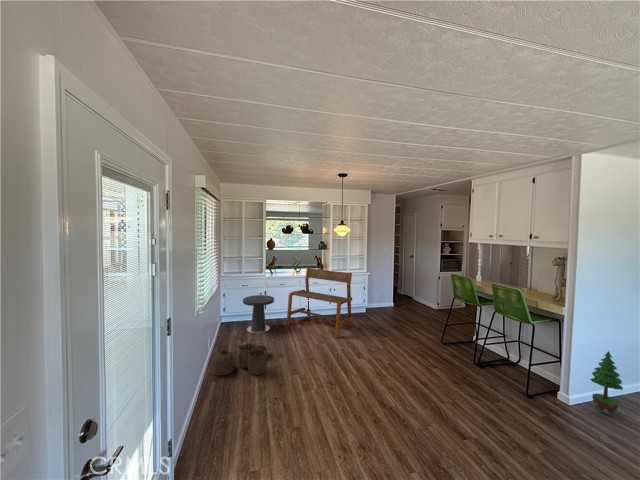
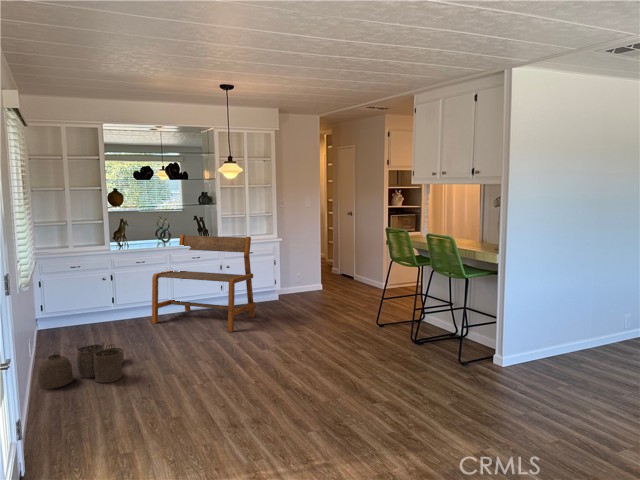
side table: present [243,295,274,333] -> none [75,281,129,338]
potted tree: present [590,351,623,414] -> none [522,298,551,369]

